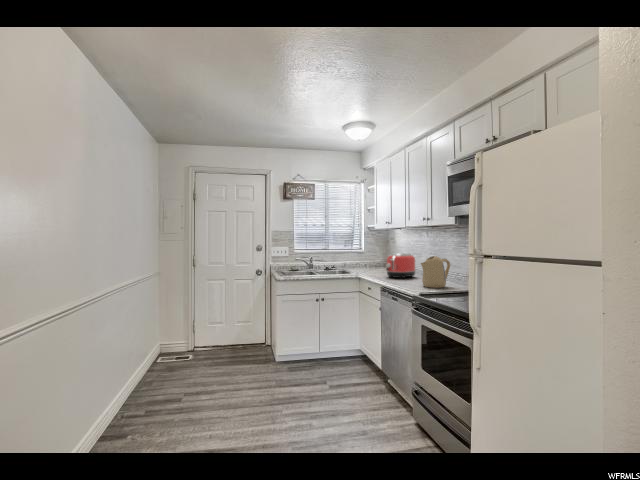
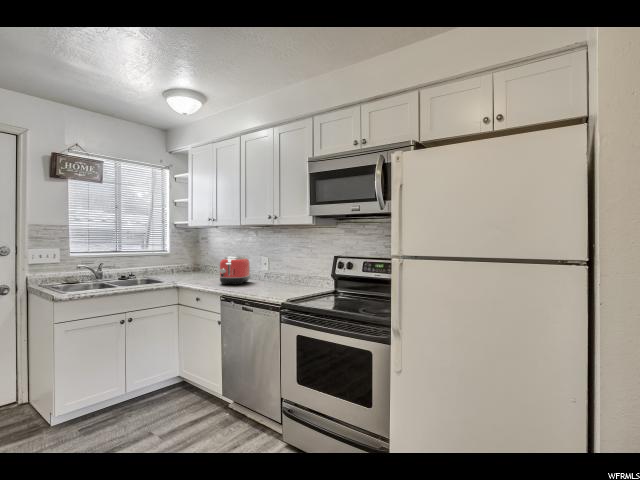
kettle: present [421,256,450,288] -> none [274,259,299,293]

